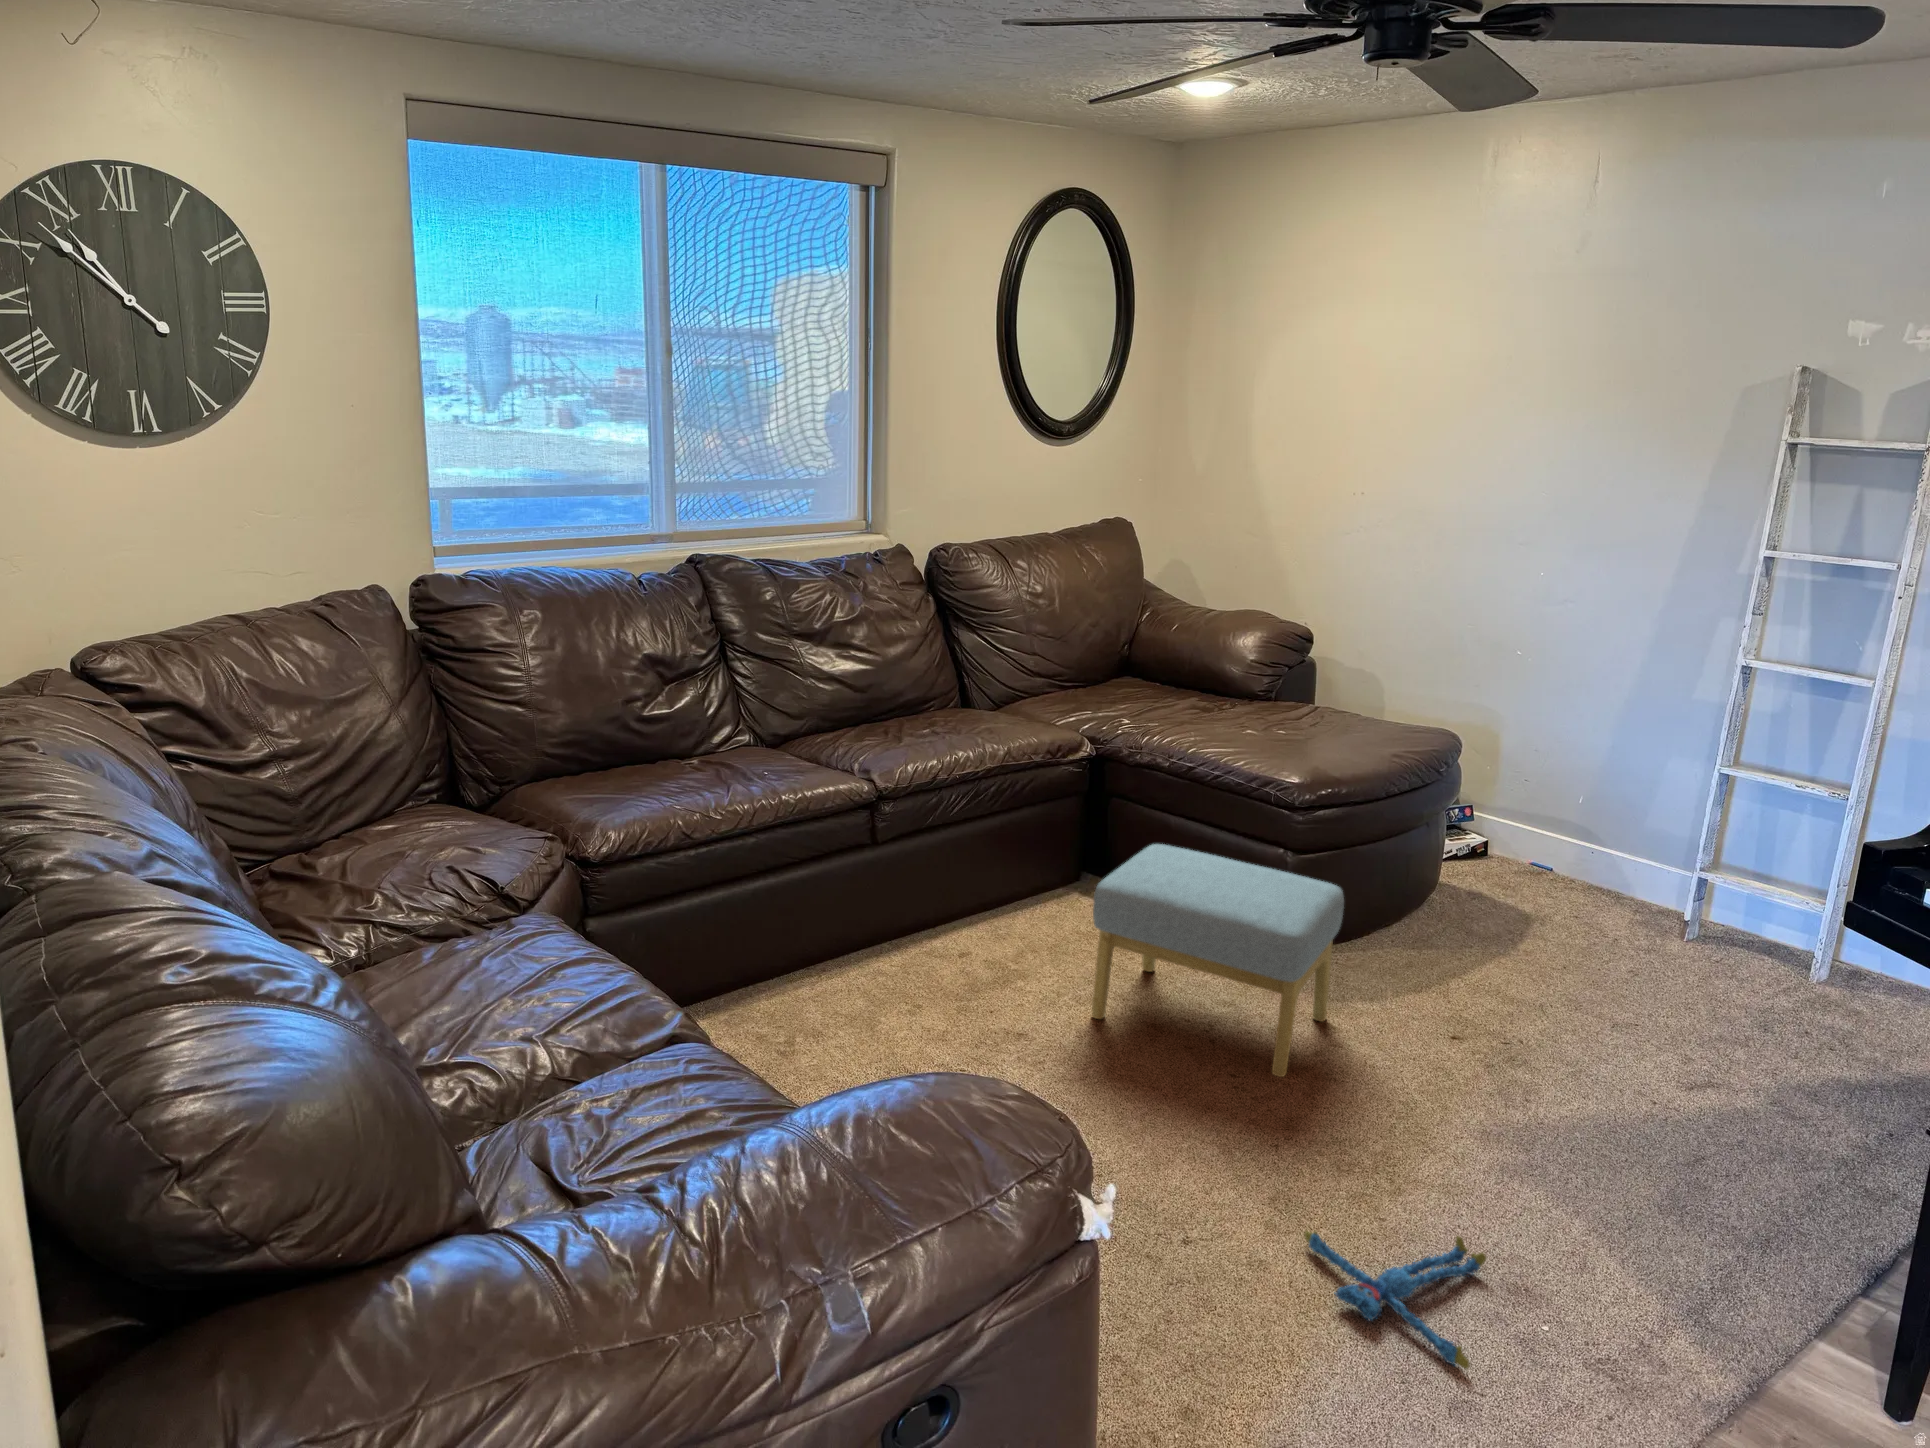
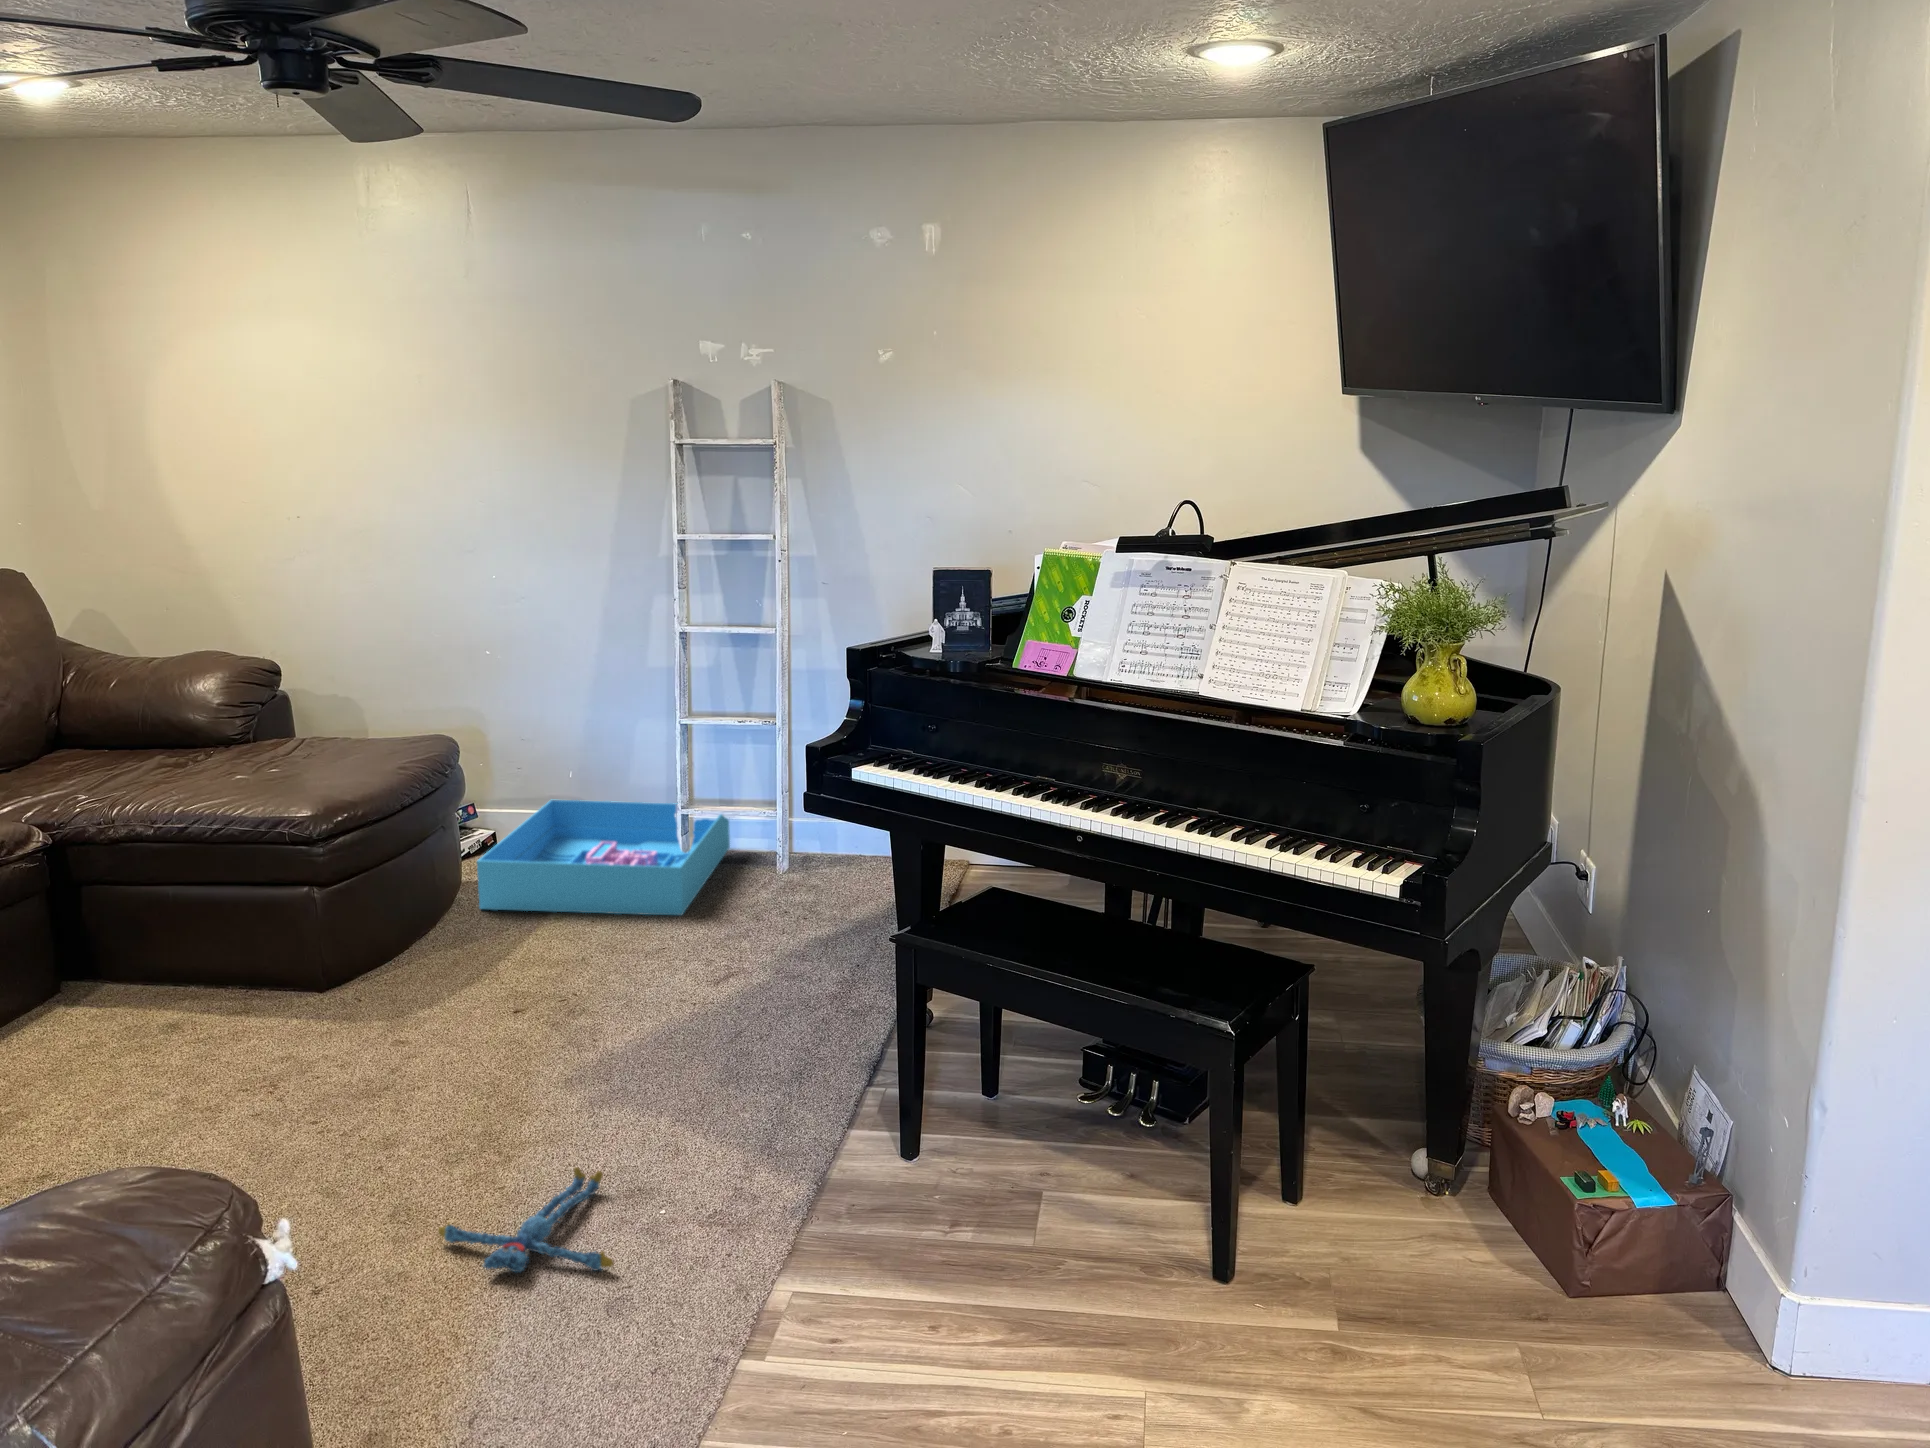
storage bin: none [1444,821,1767,995] -> present [477,800,730,915]
footstool: present [1091,844,1344,1077] -> none [99,903,396,1133]

